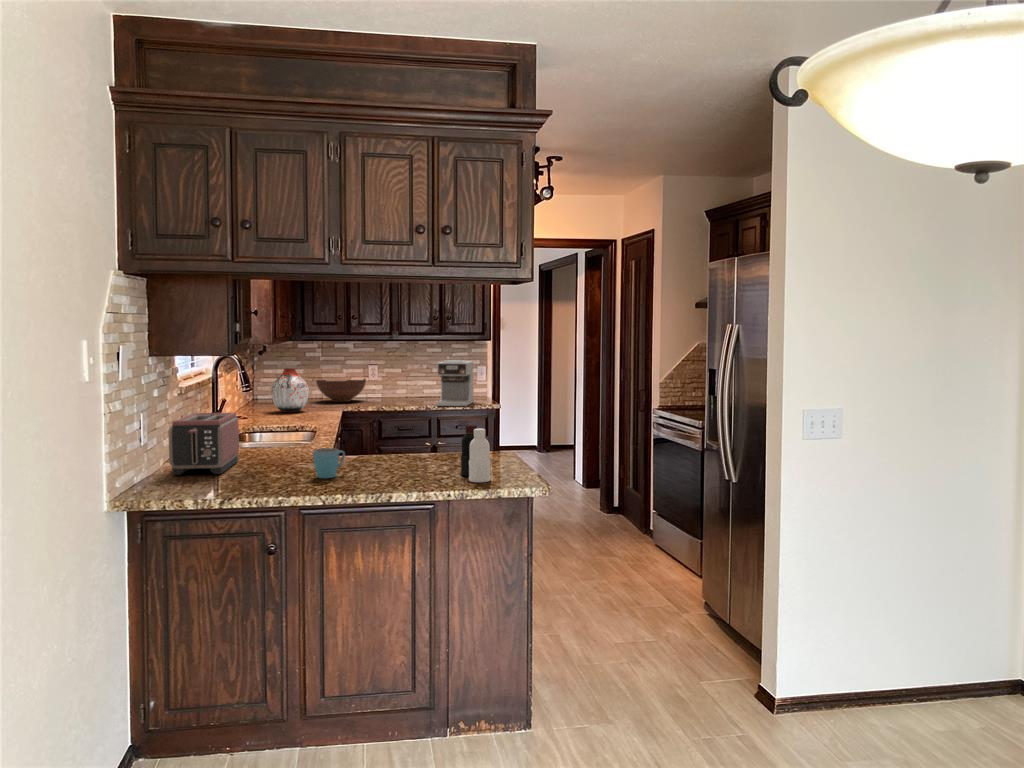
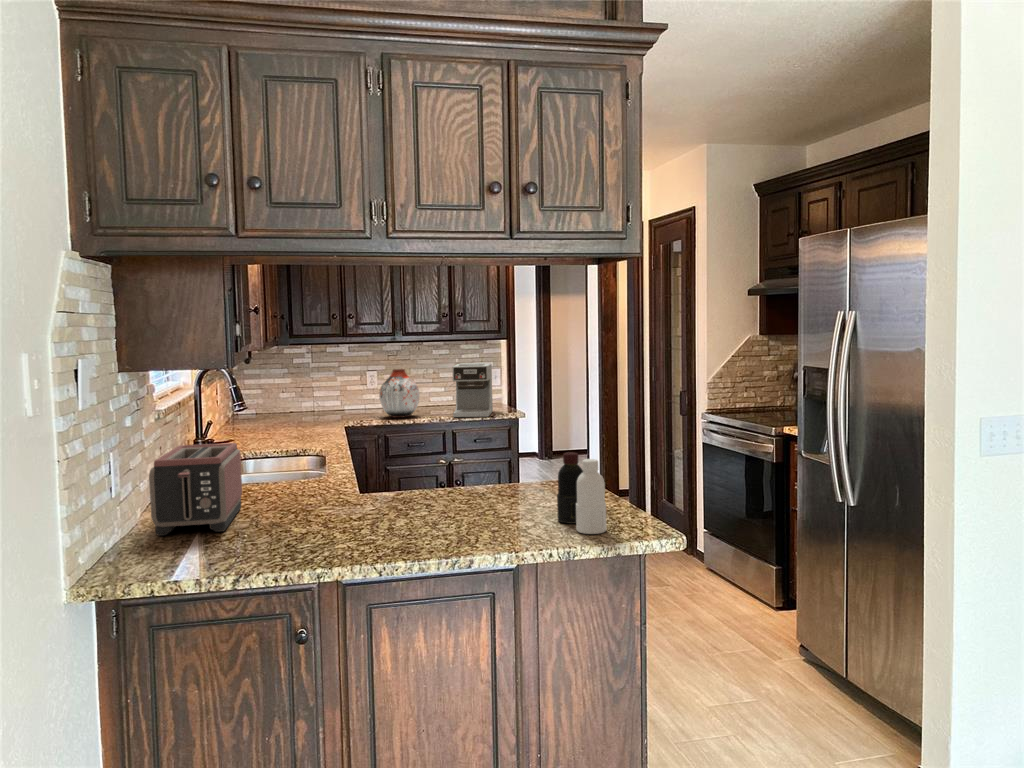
vase: present [271,368,309,412] -> present [379,369,420,418]
fruit bowl: present [316,379,366,402] -> none [306,386,364,415]
mug: present [313,448,345,478] -> none [356,491,397,534]

